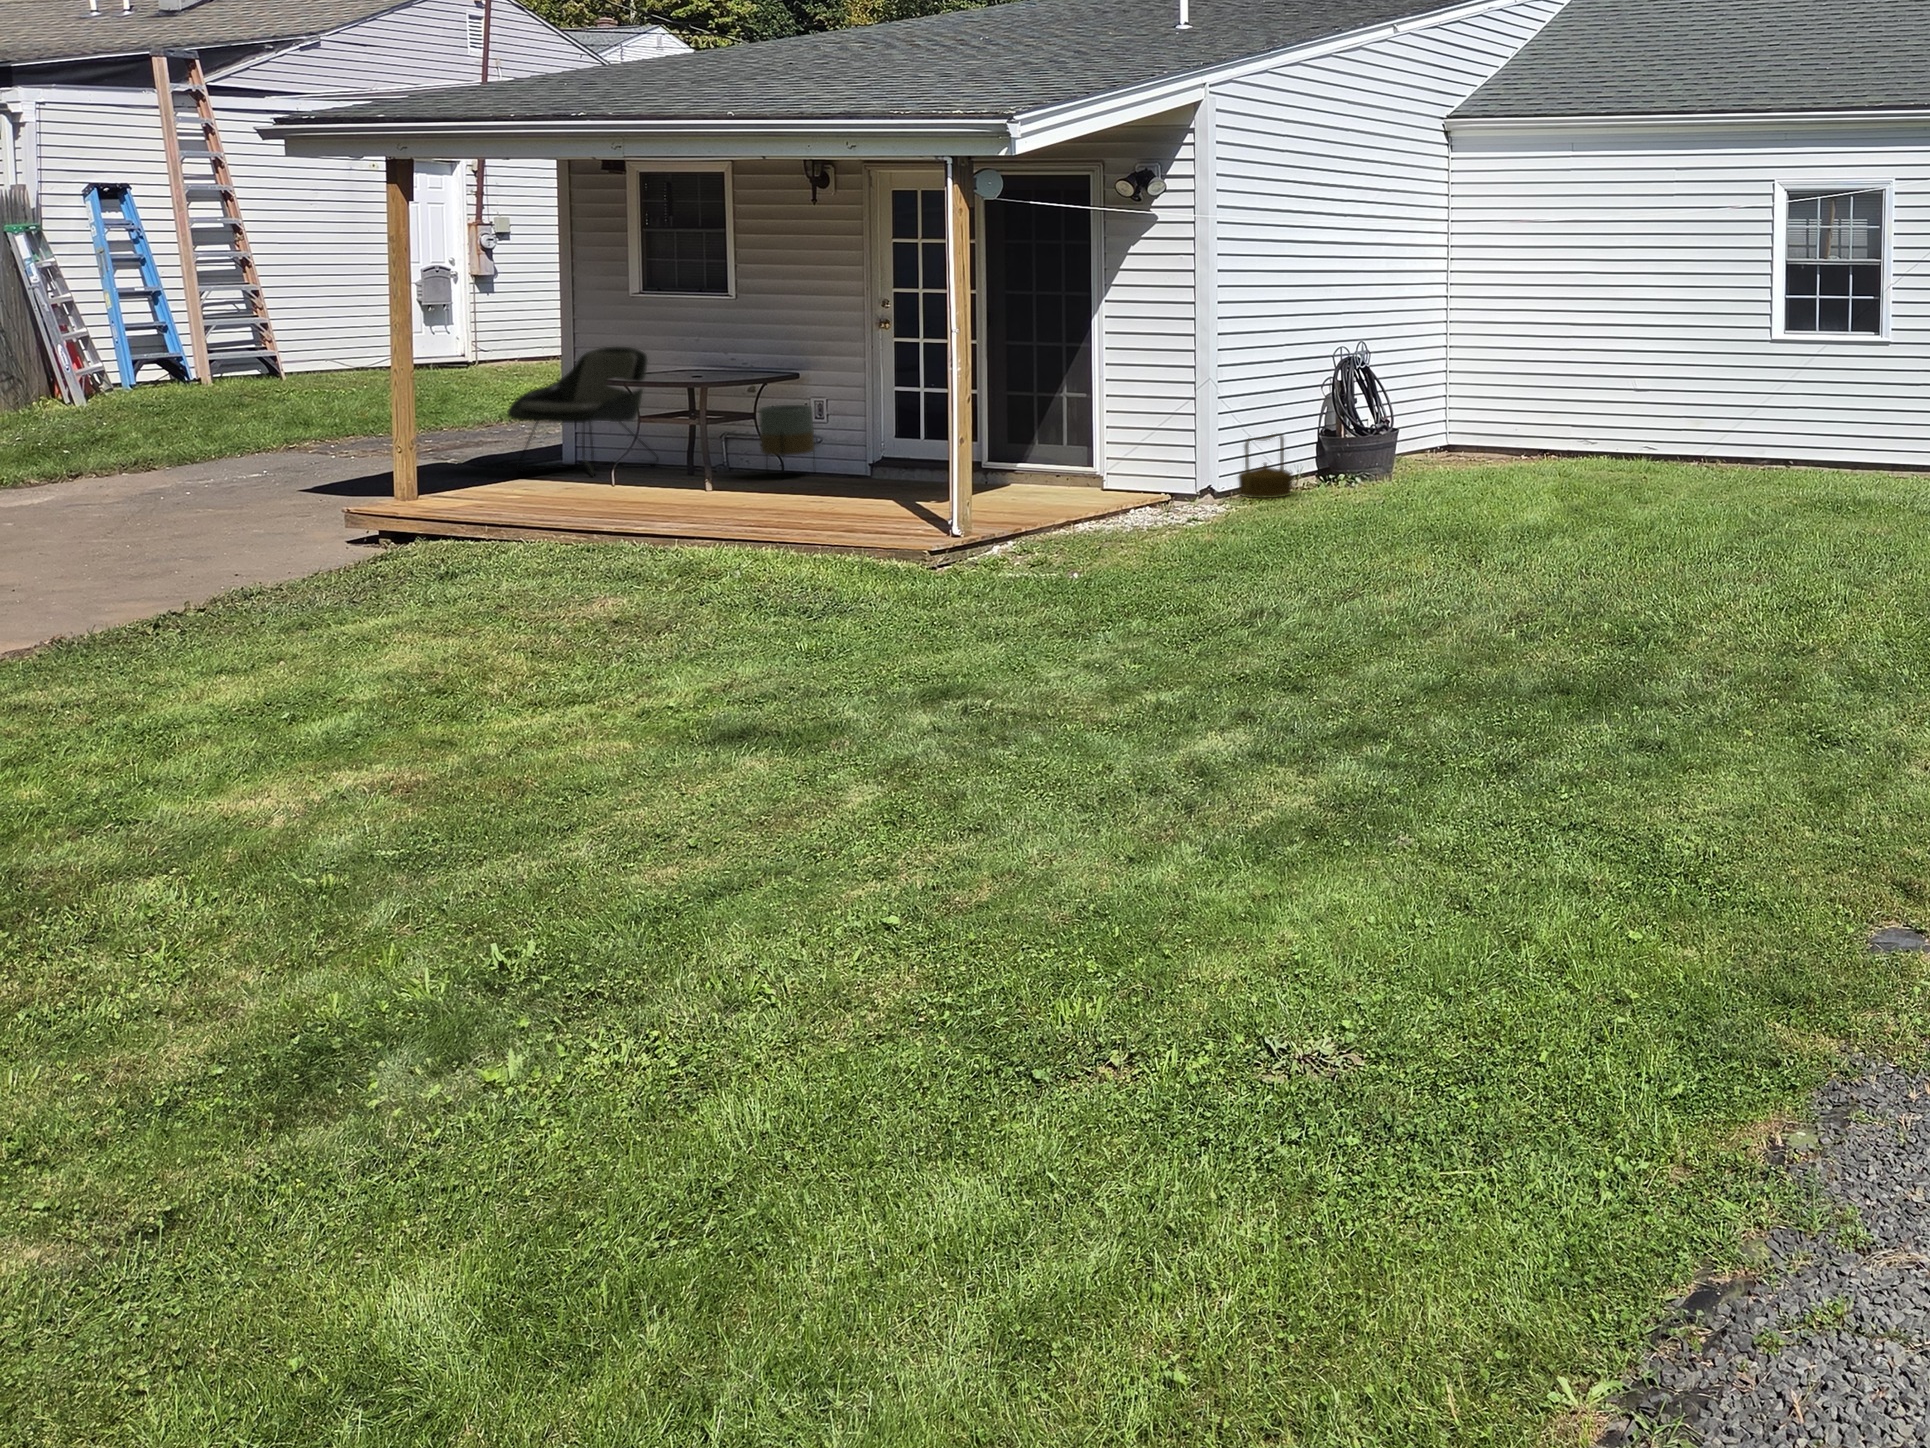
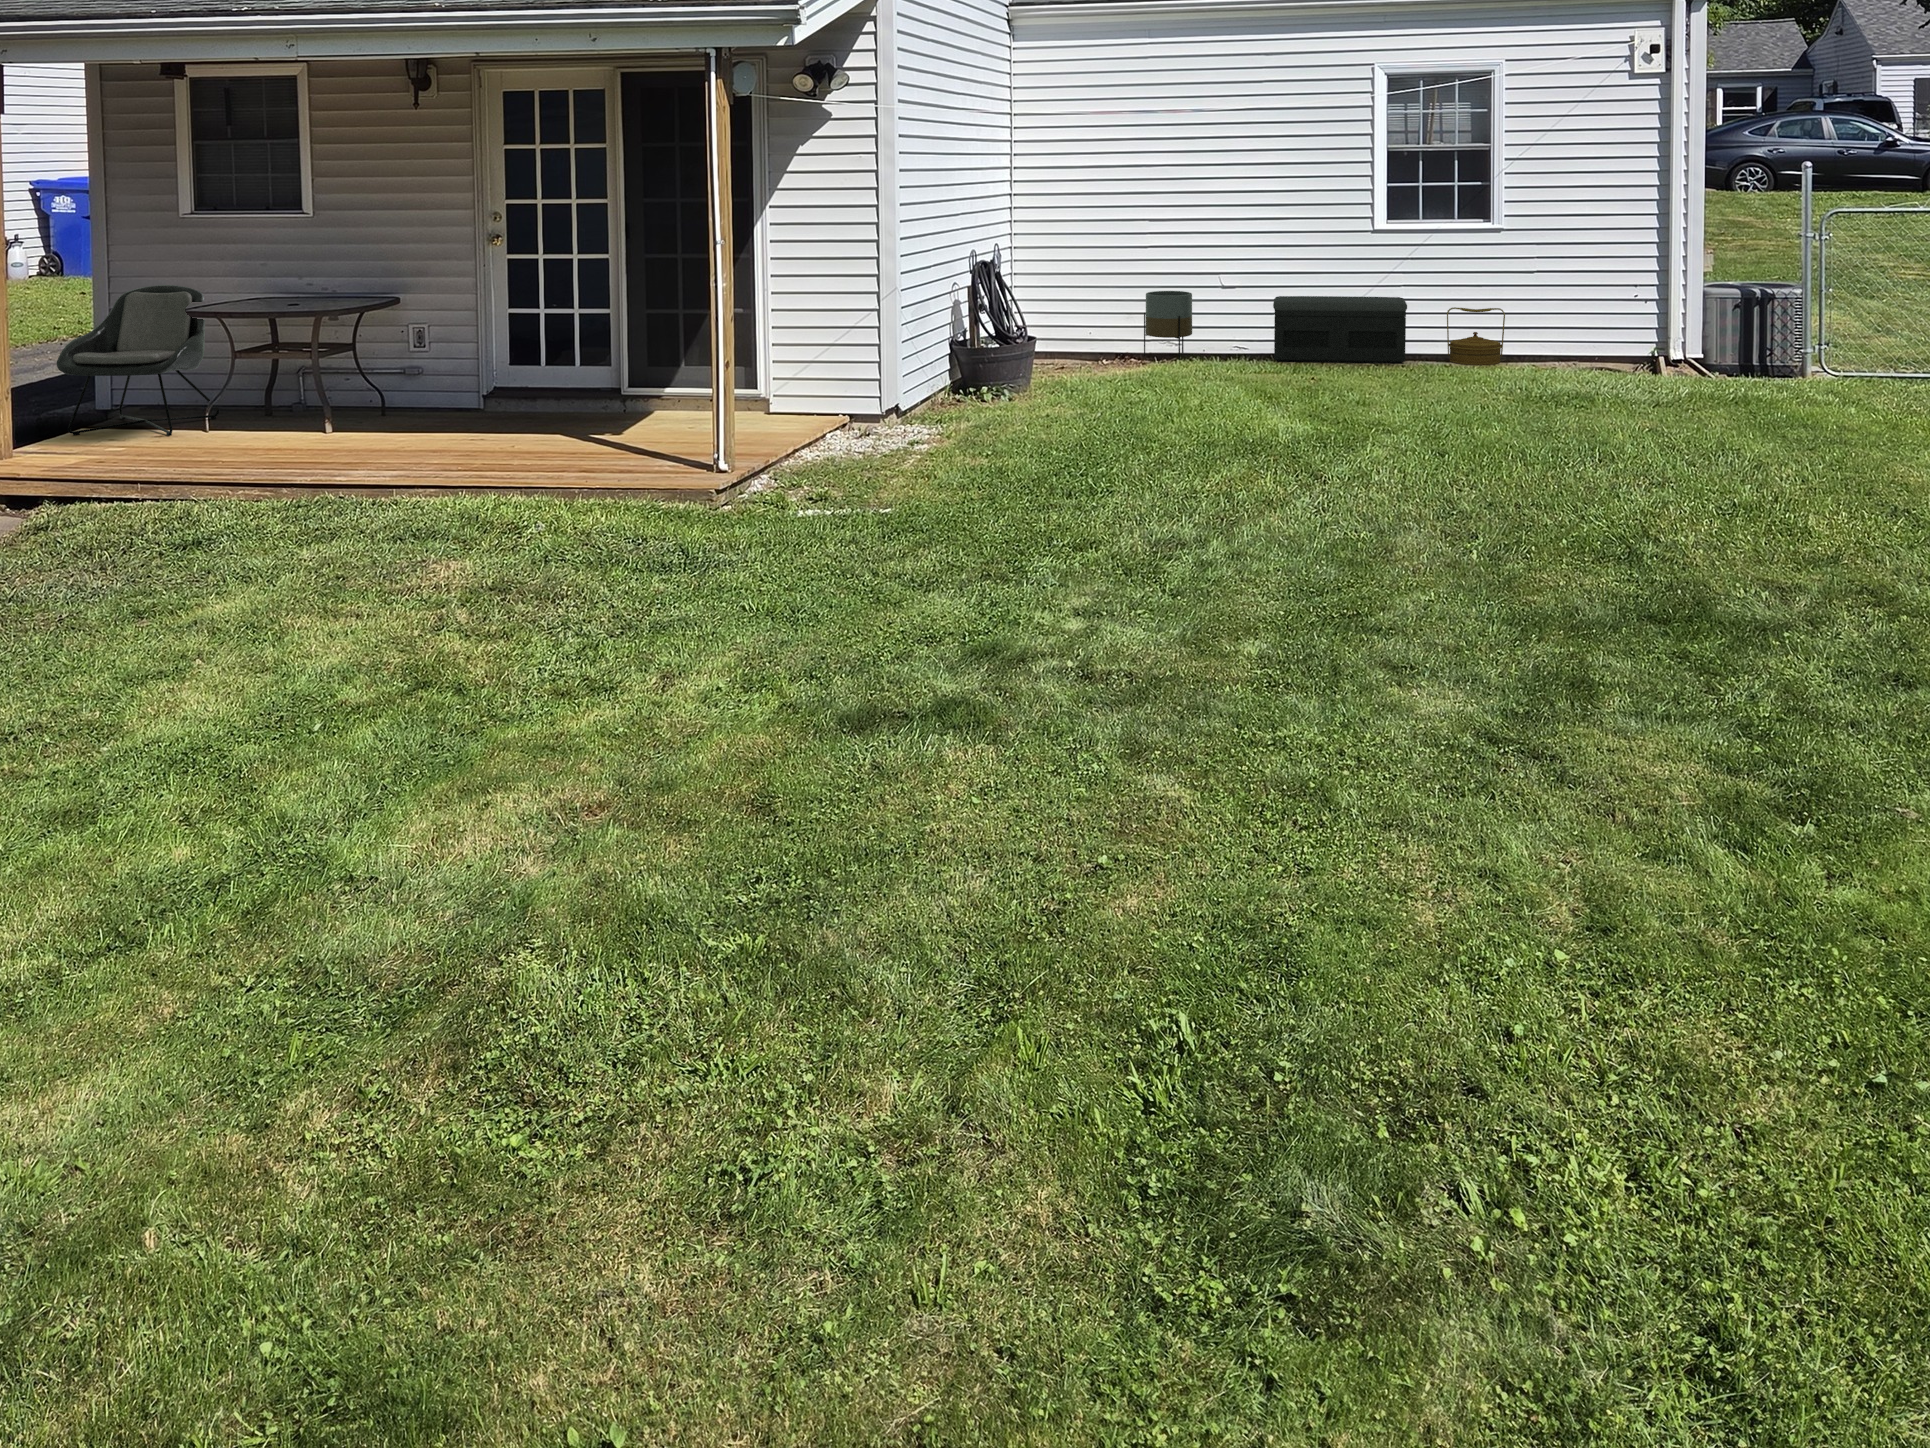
storage bench: none [1663,404,1799,475] -> present [1273,296,1407,364]
planter: present [759,405,815,477] -> present [1144,291,1192,360]
woven basket: present [1238,434,1292,498] -> present [1447,307,1505,365]

